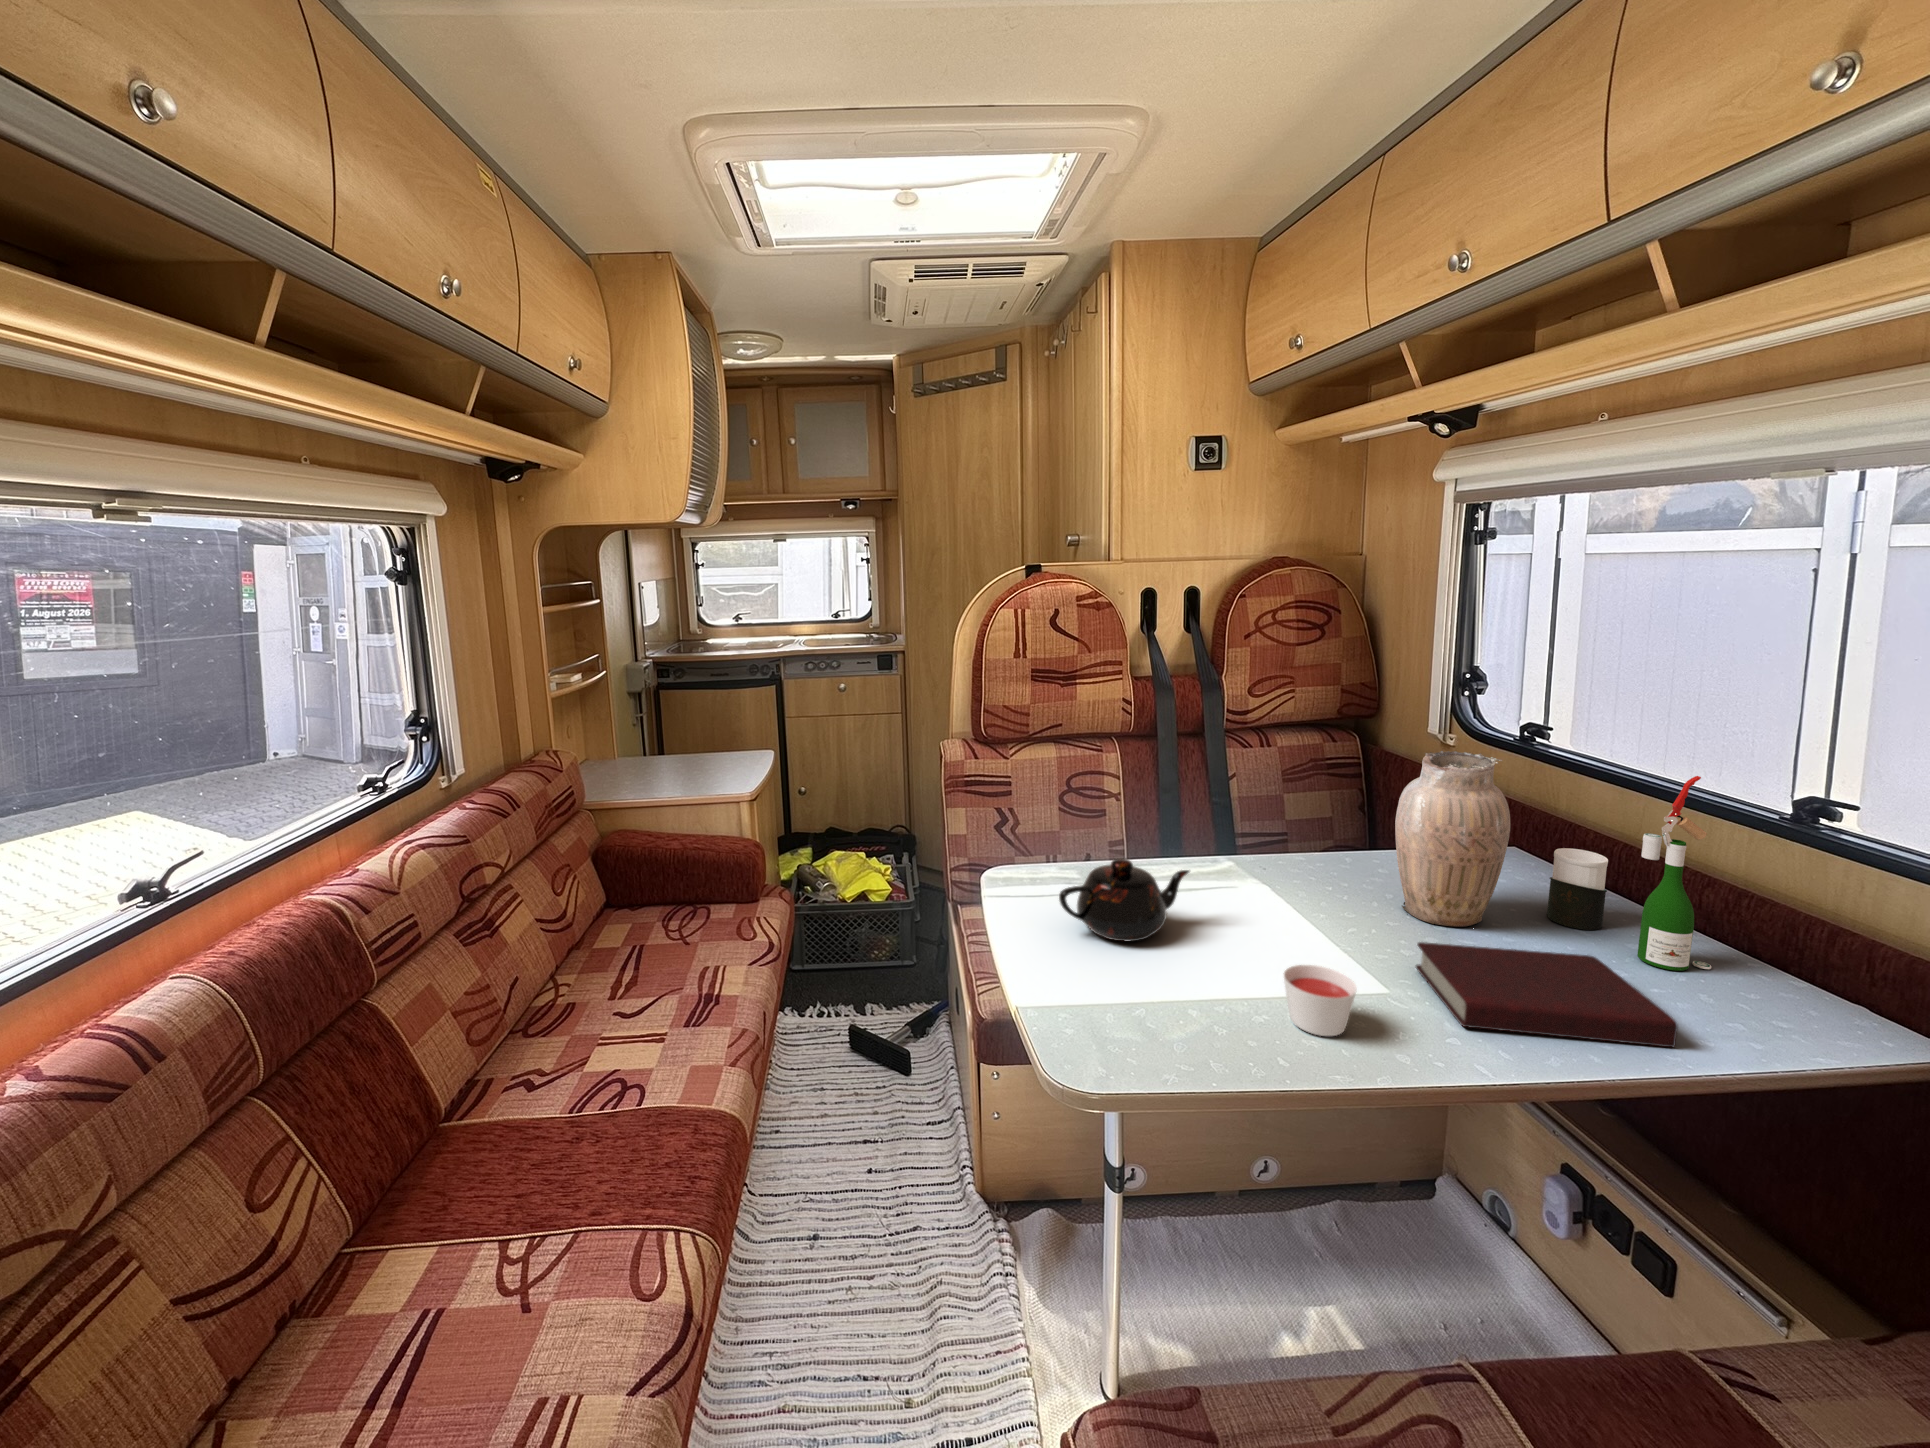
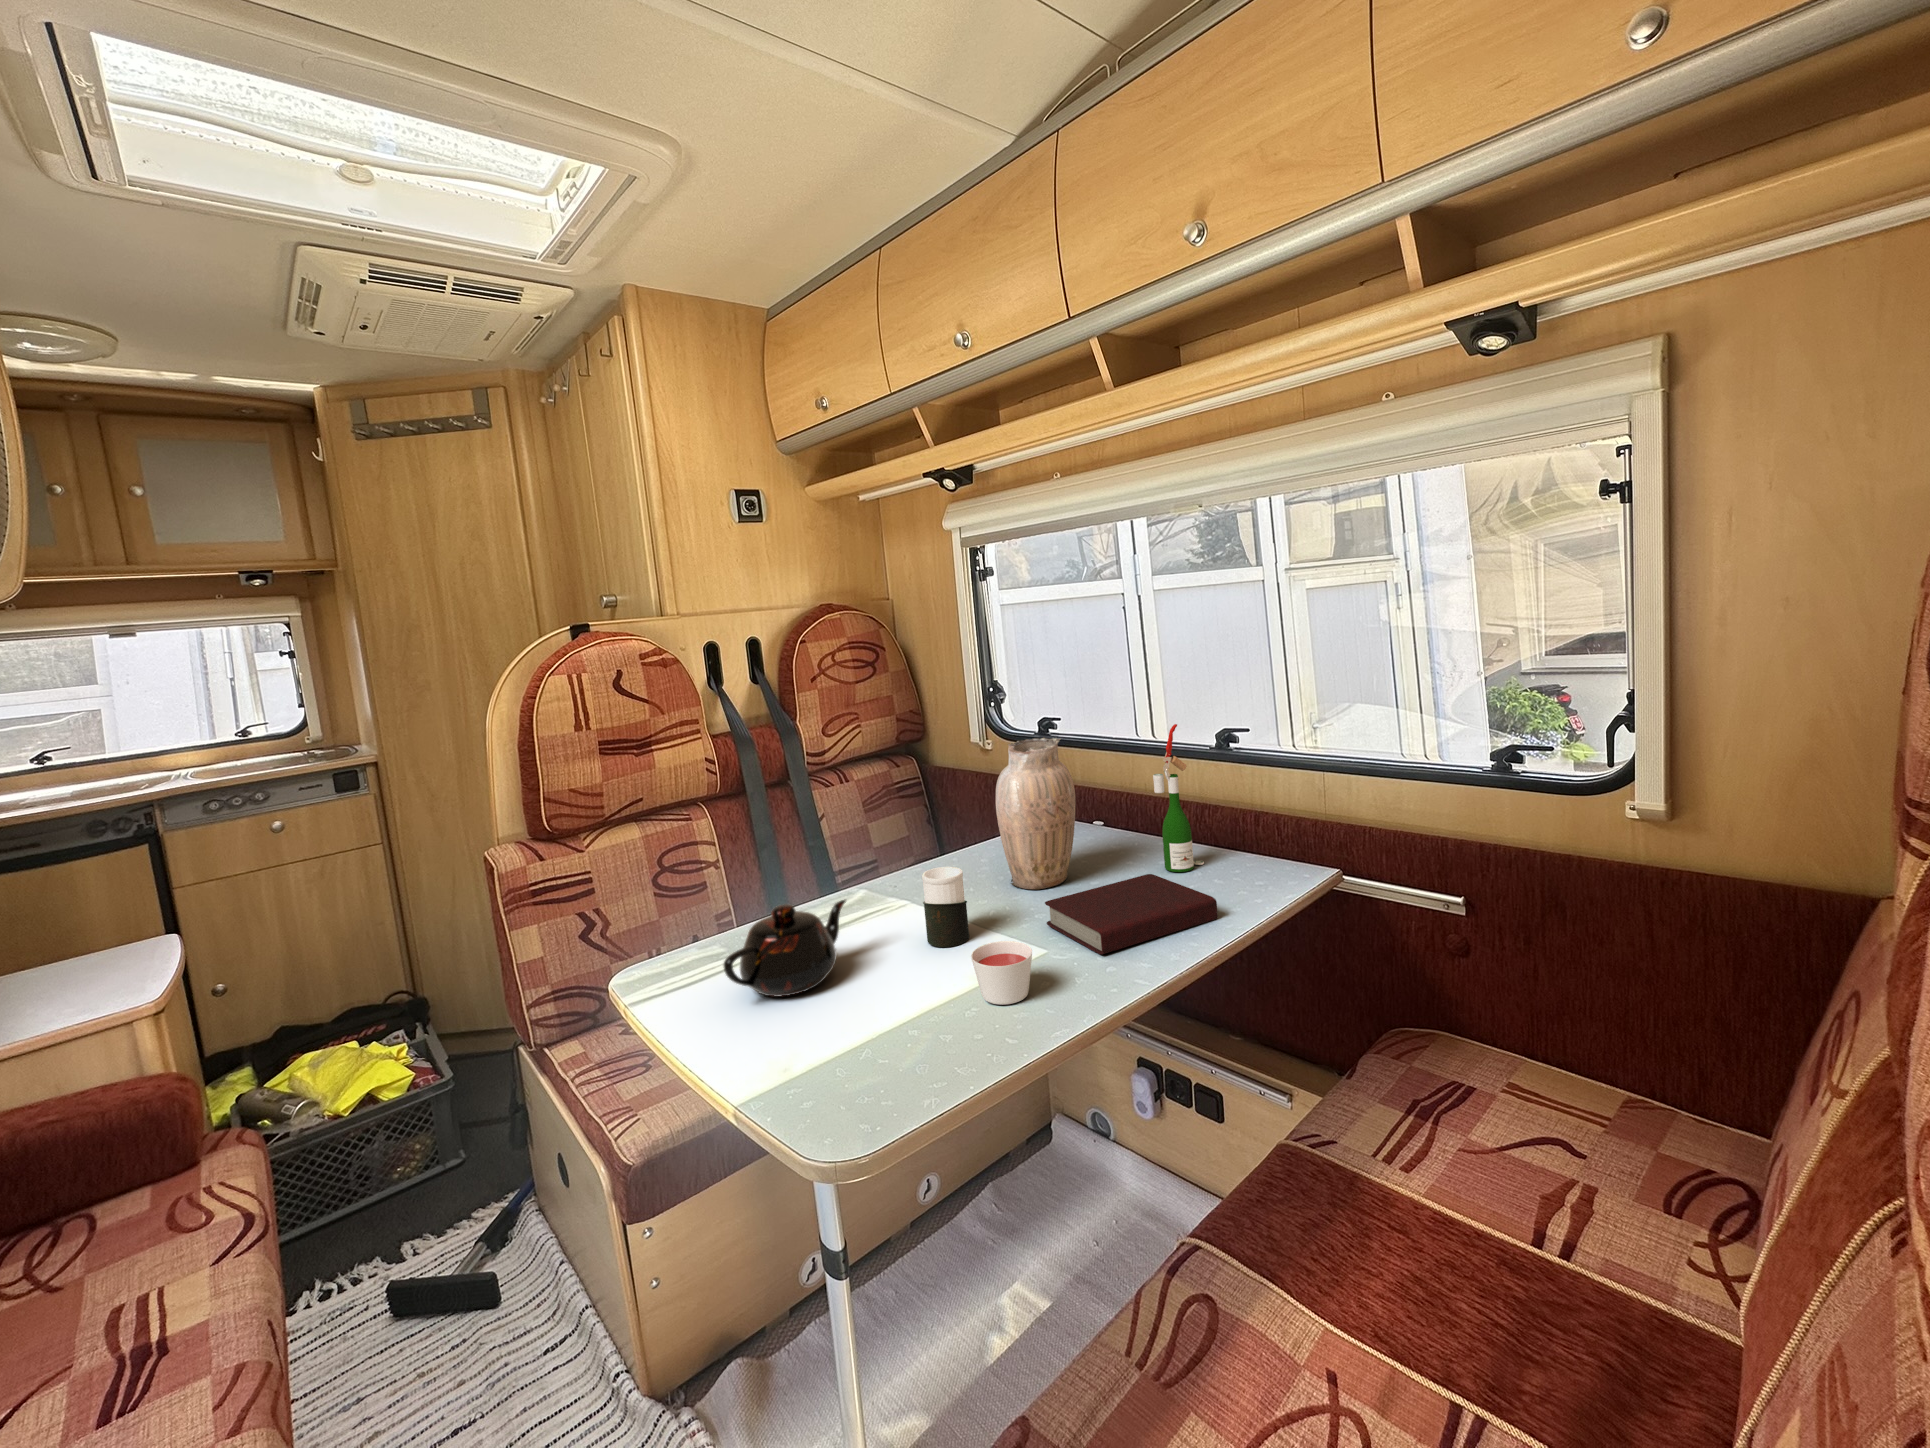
cup: present [1547,848,1608,930] -> present [922,867,969,947]

